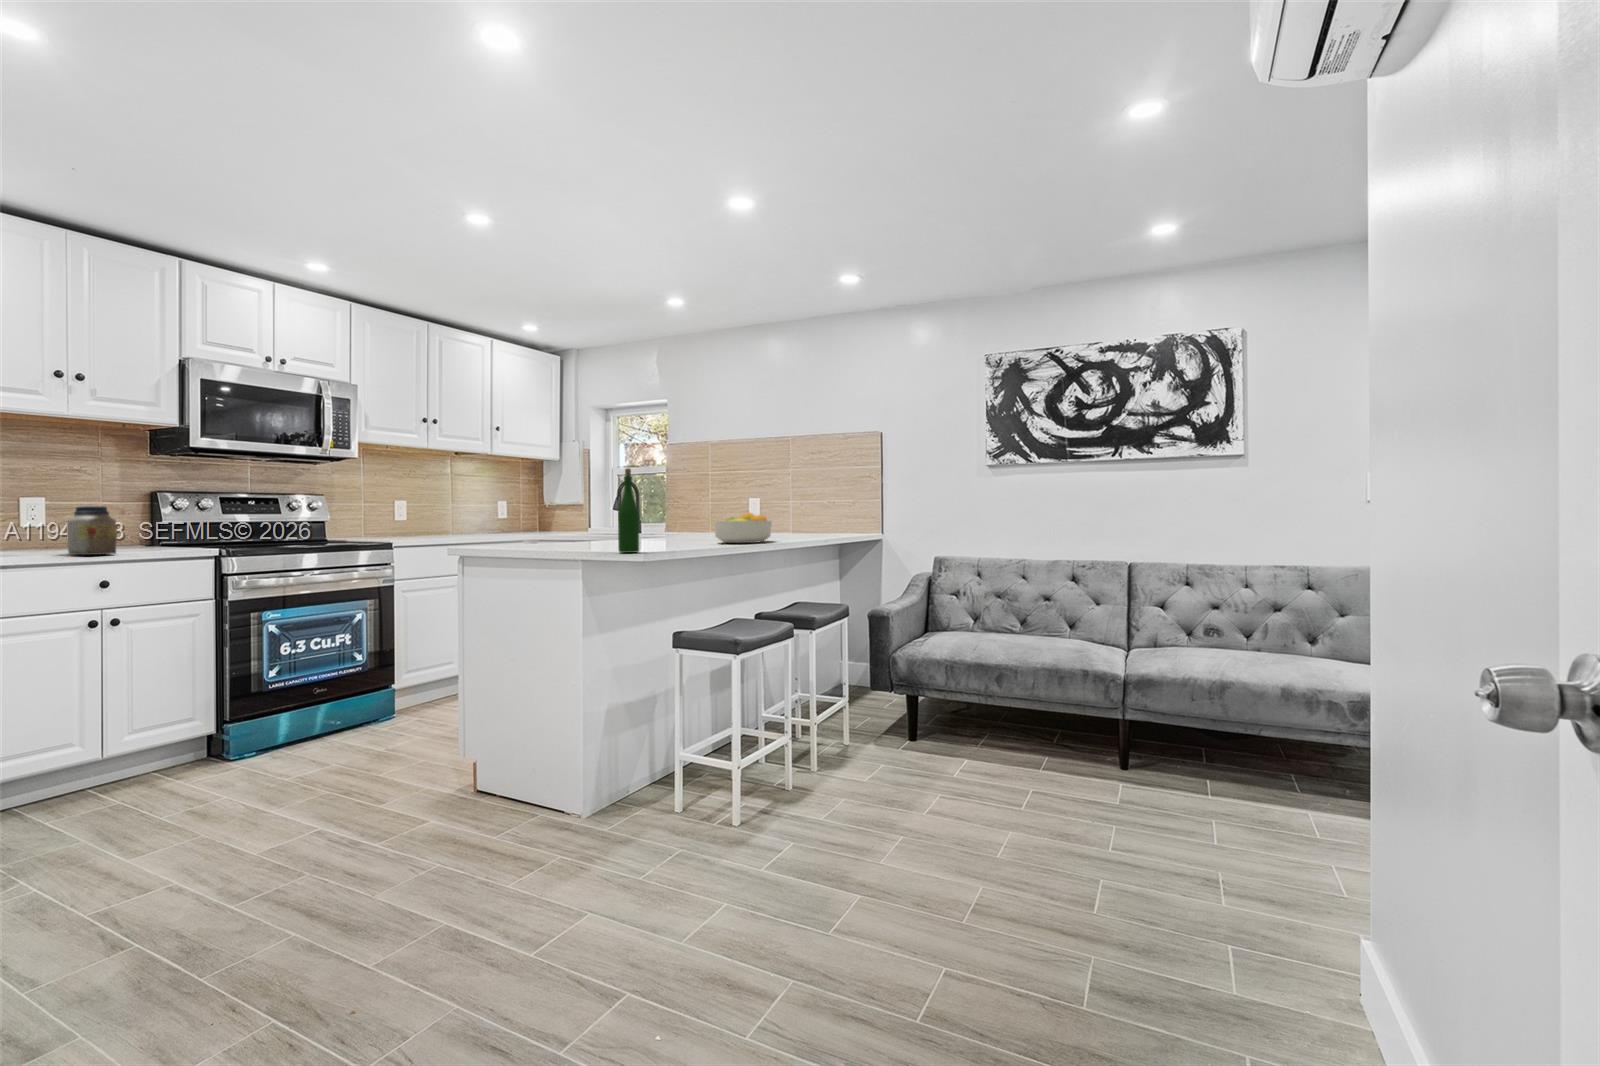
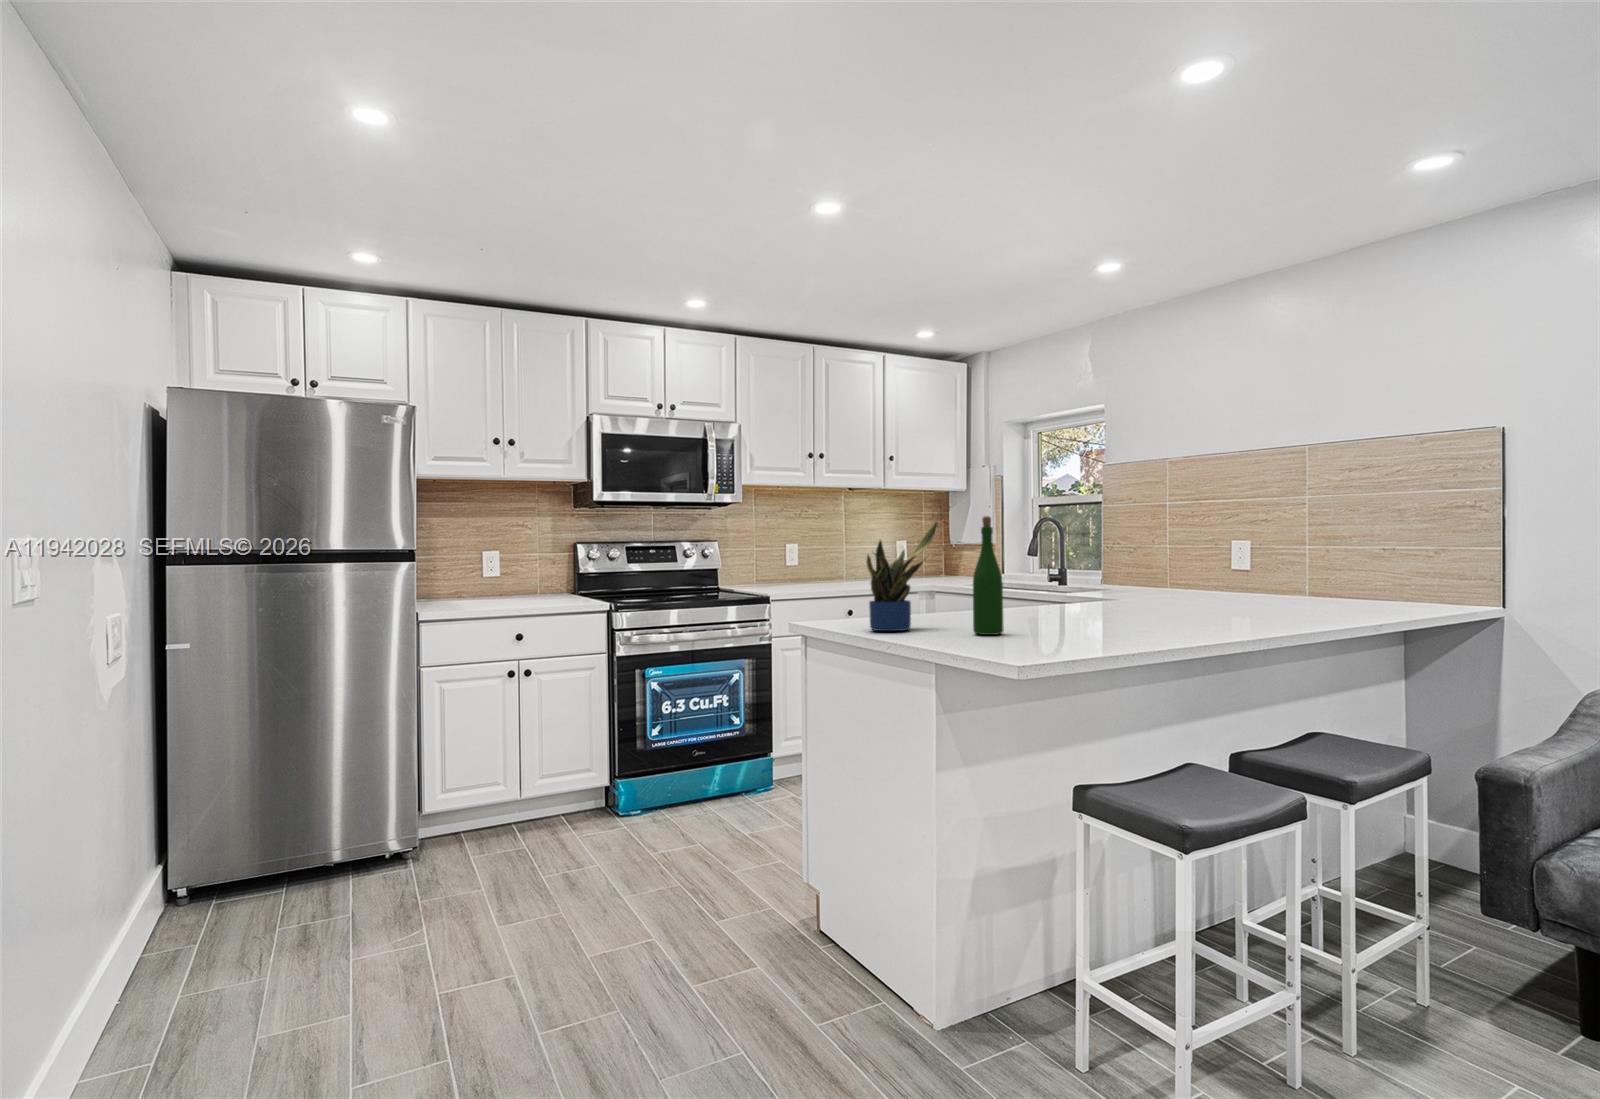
potted plant: none [529,471,587,554] -> present [866,522,937,631]
jar: present [67,506,117,555] -> none [497,563,532,609]
fruit bowl: present [714,512,772,543] -> none [1133,567,1227,618]

